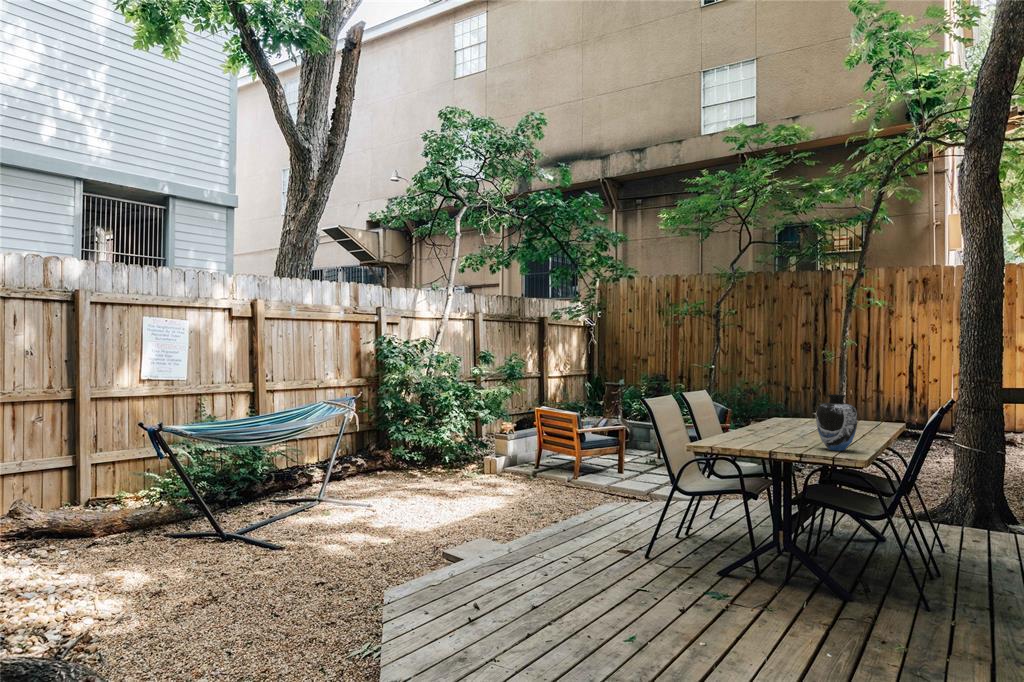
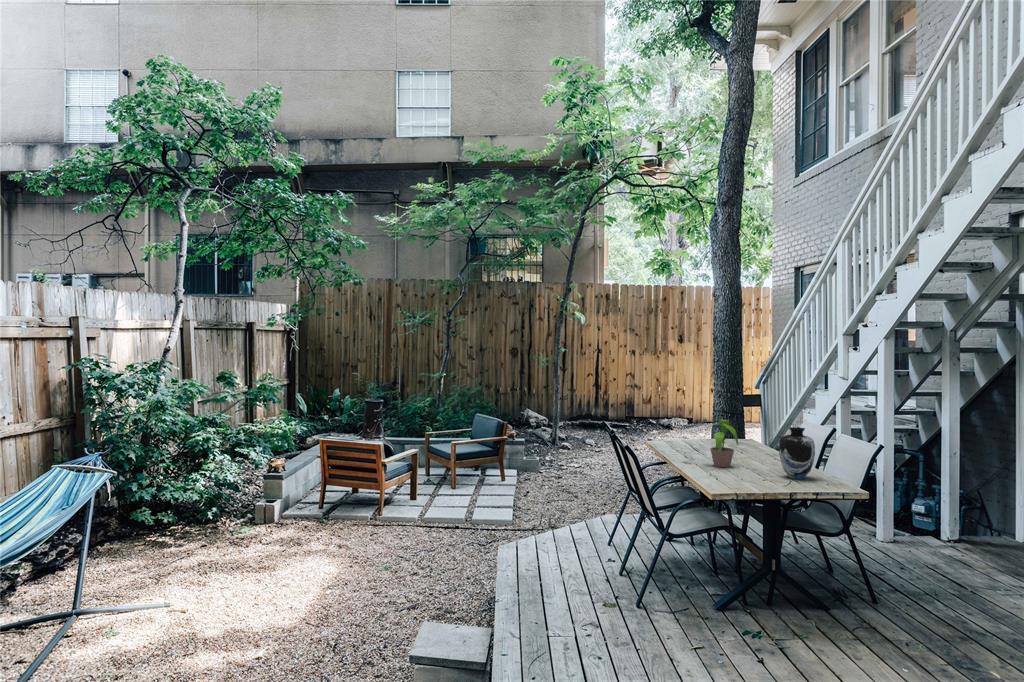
potted plant: none [762,389,818,439] -> present [706,420,738,467]

